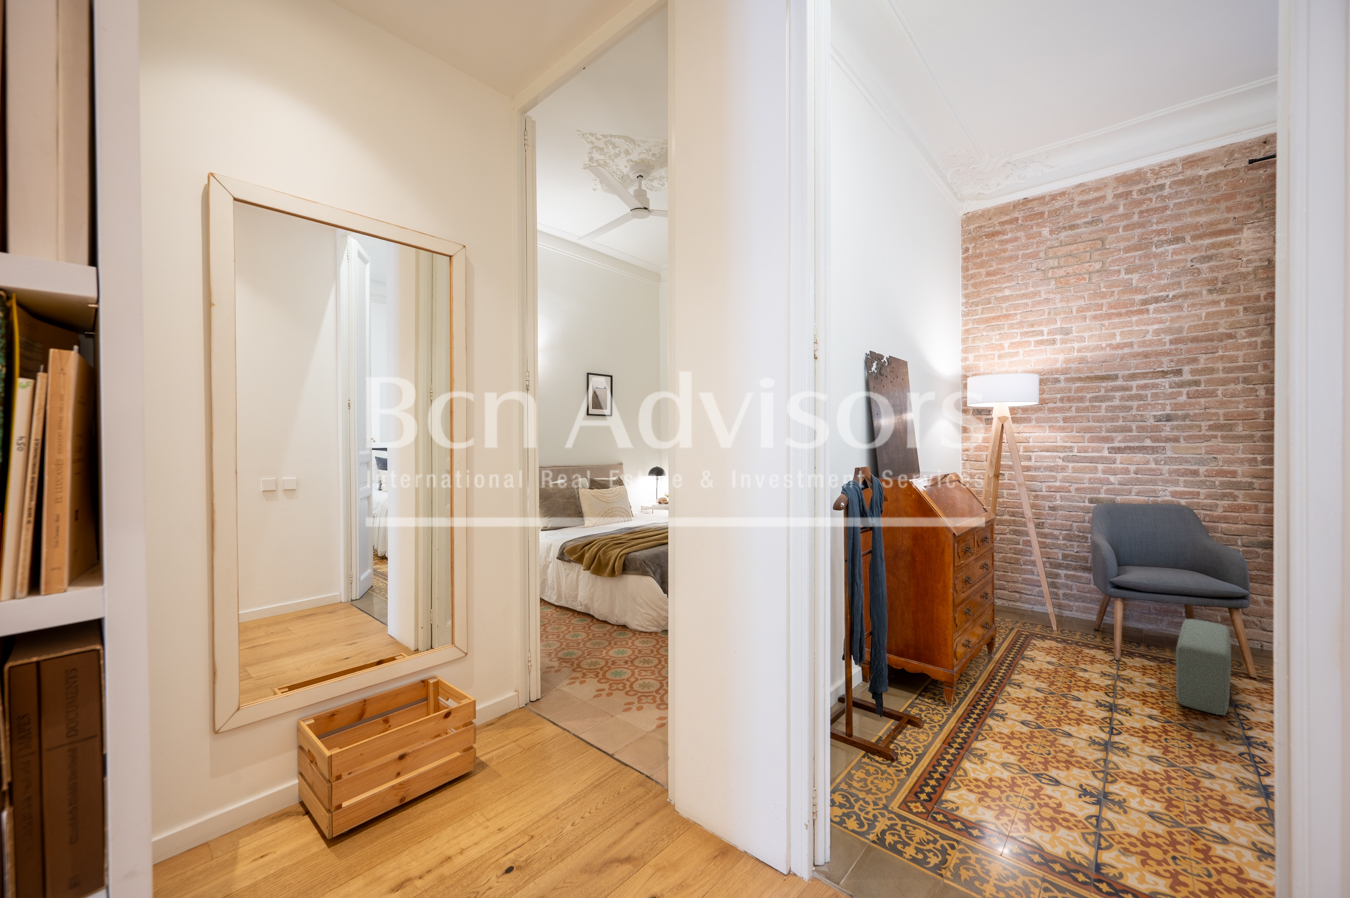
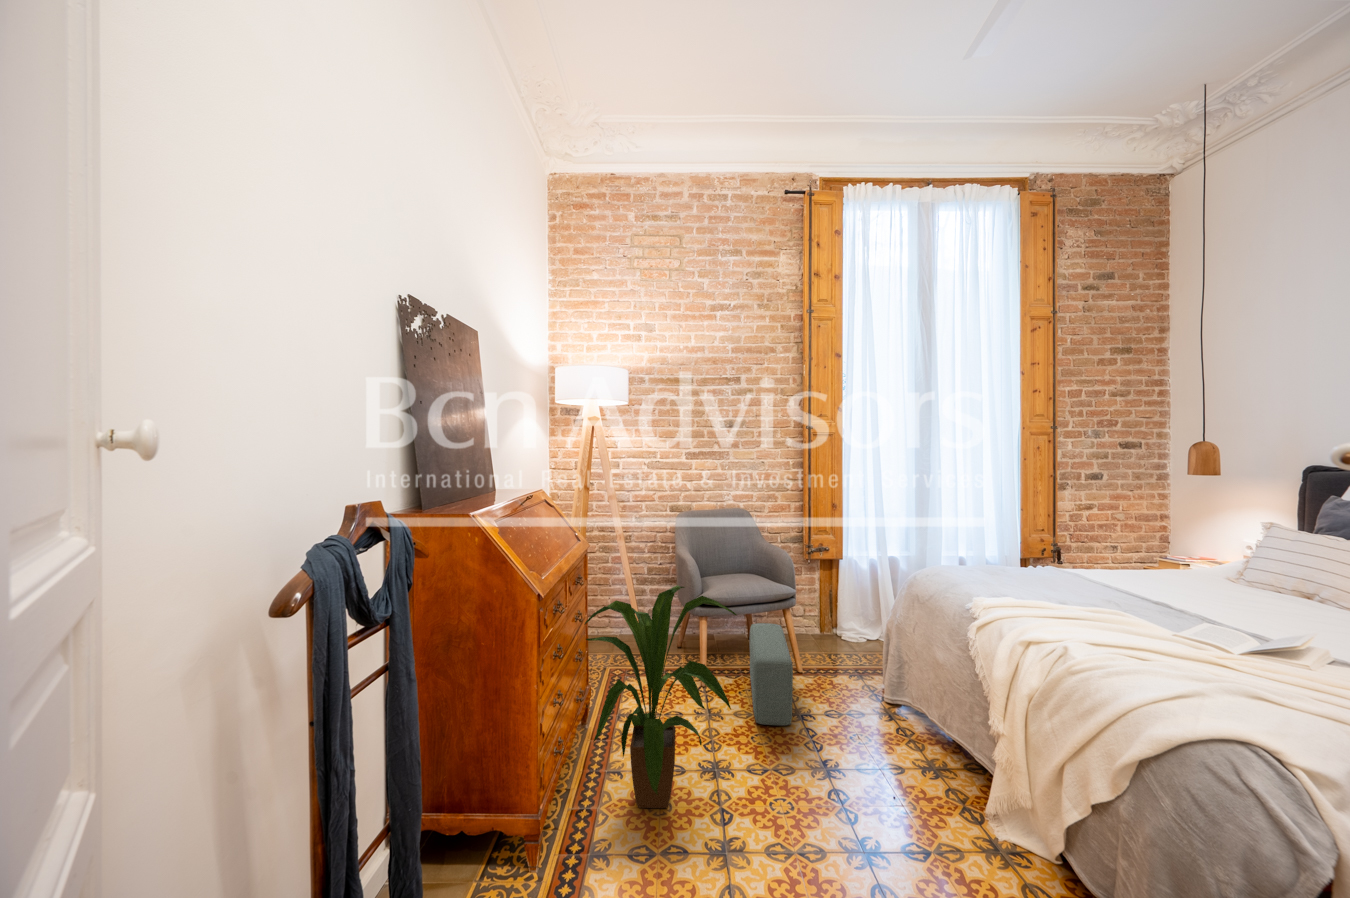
house plant: none [990,552,1140,727] -> present [585,585,736,808]

